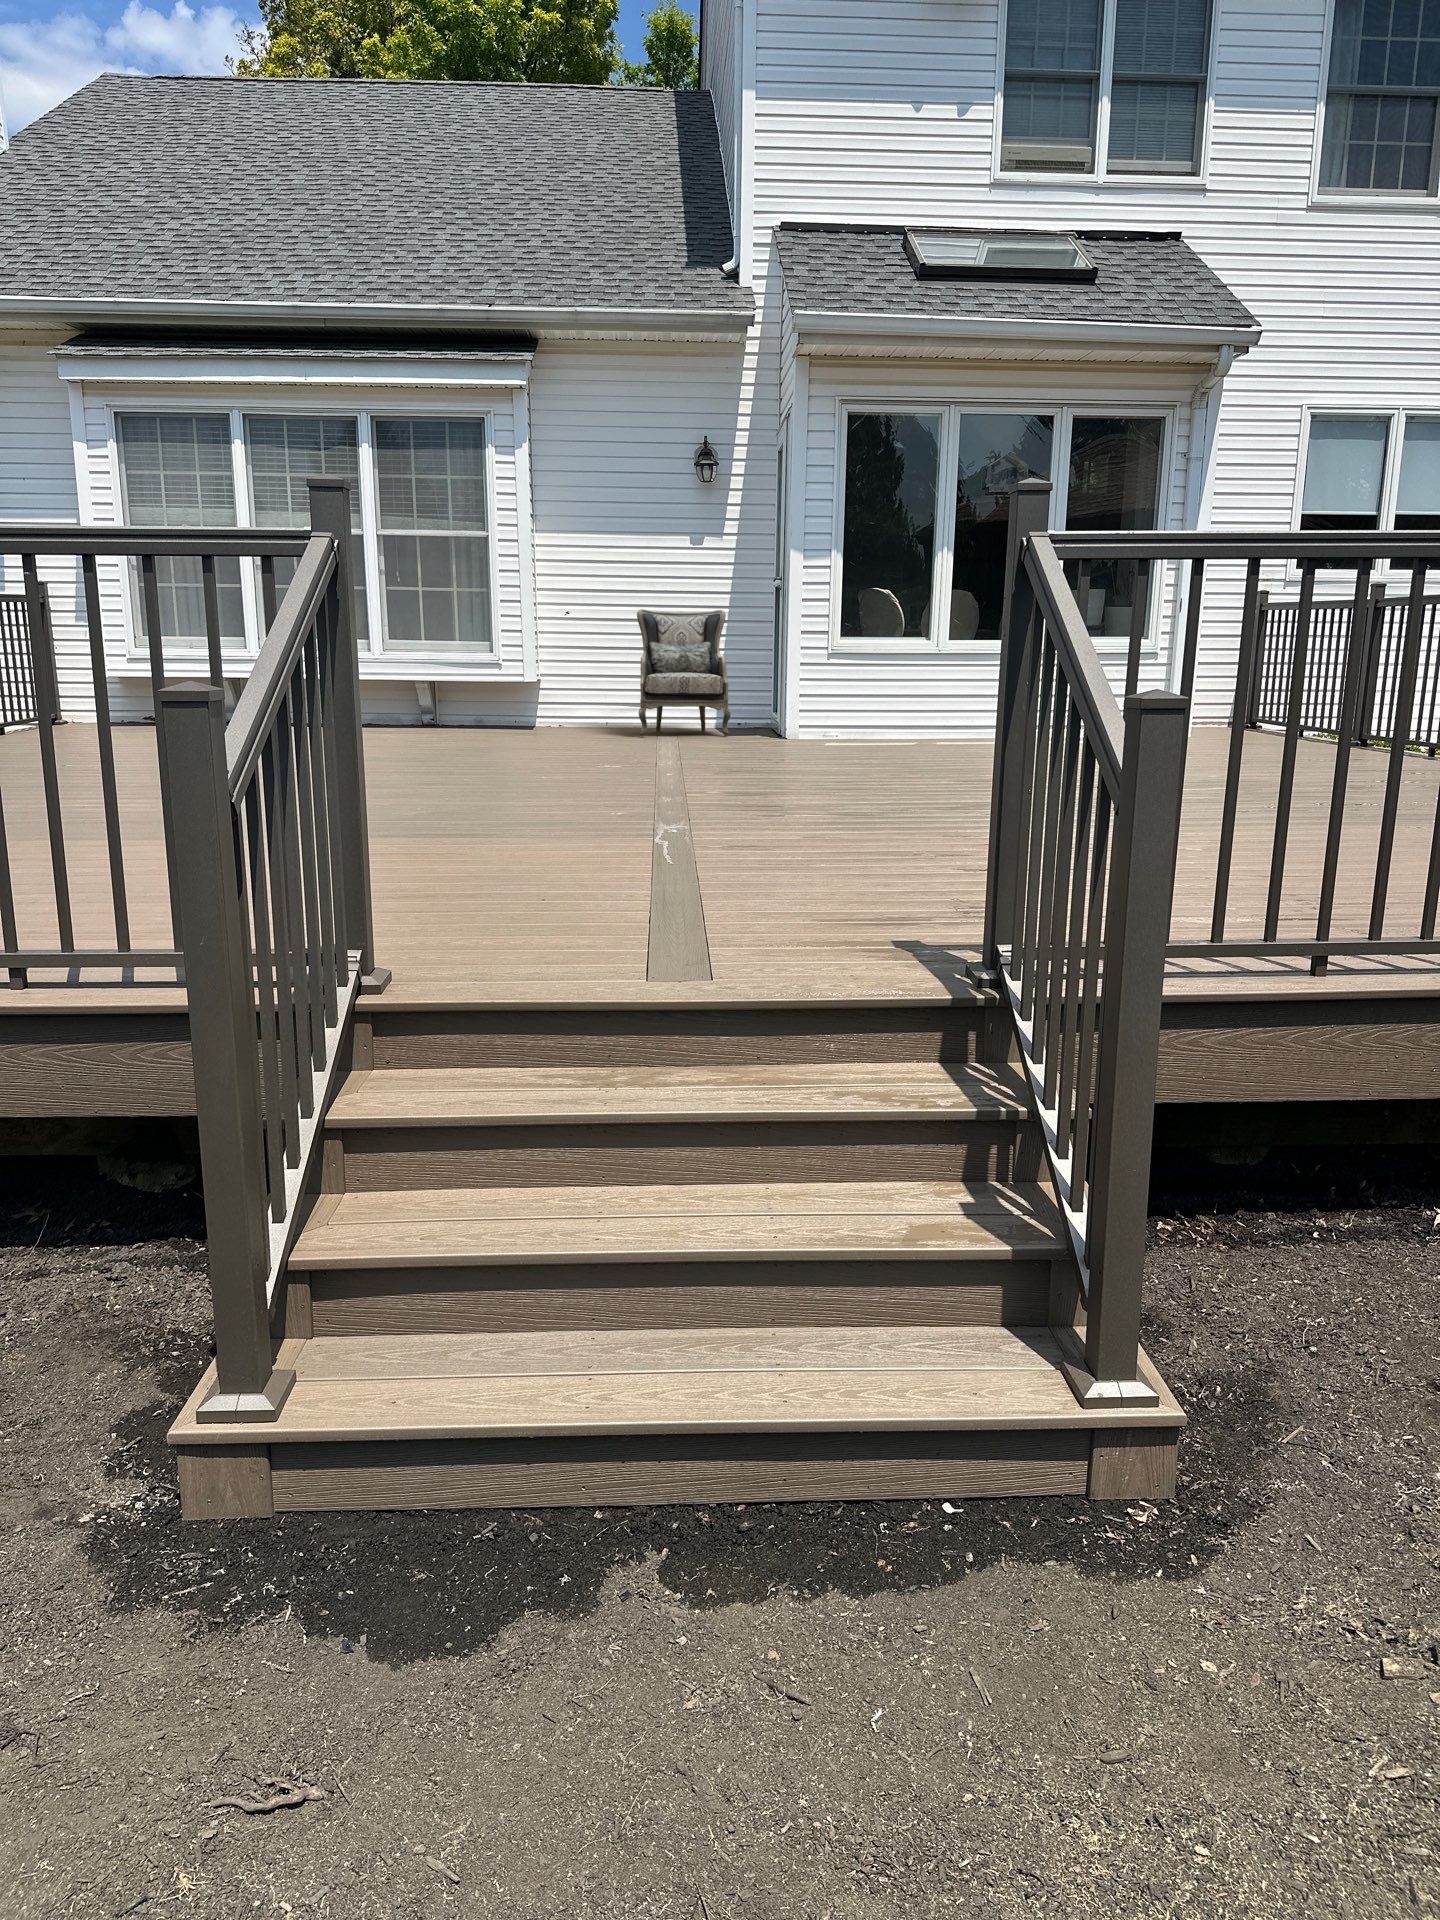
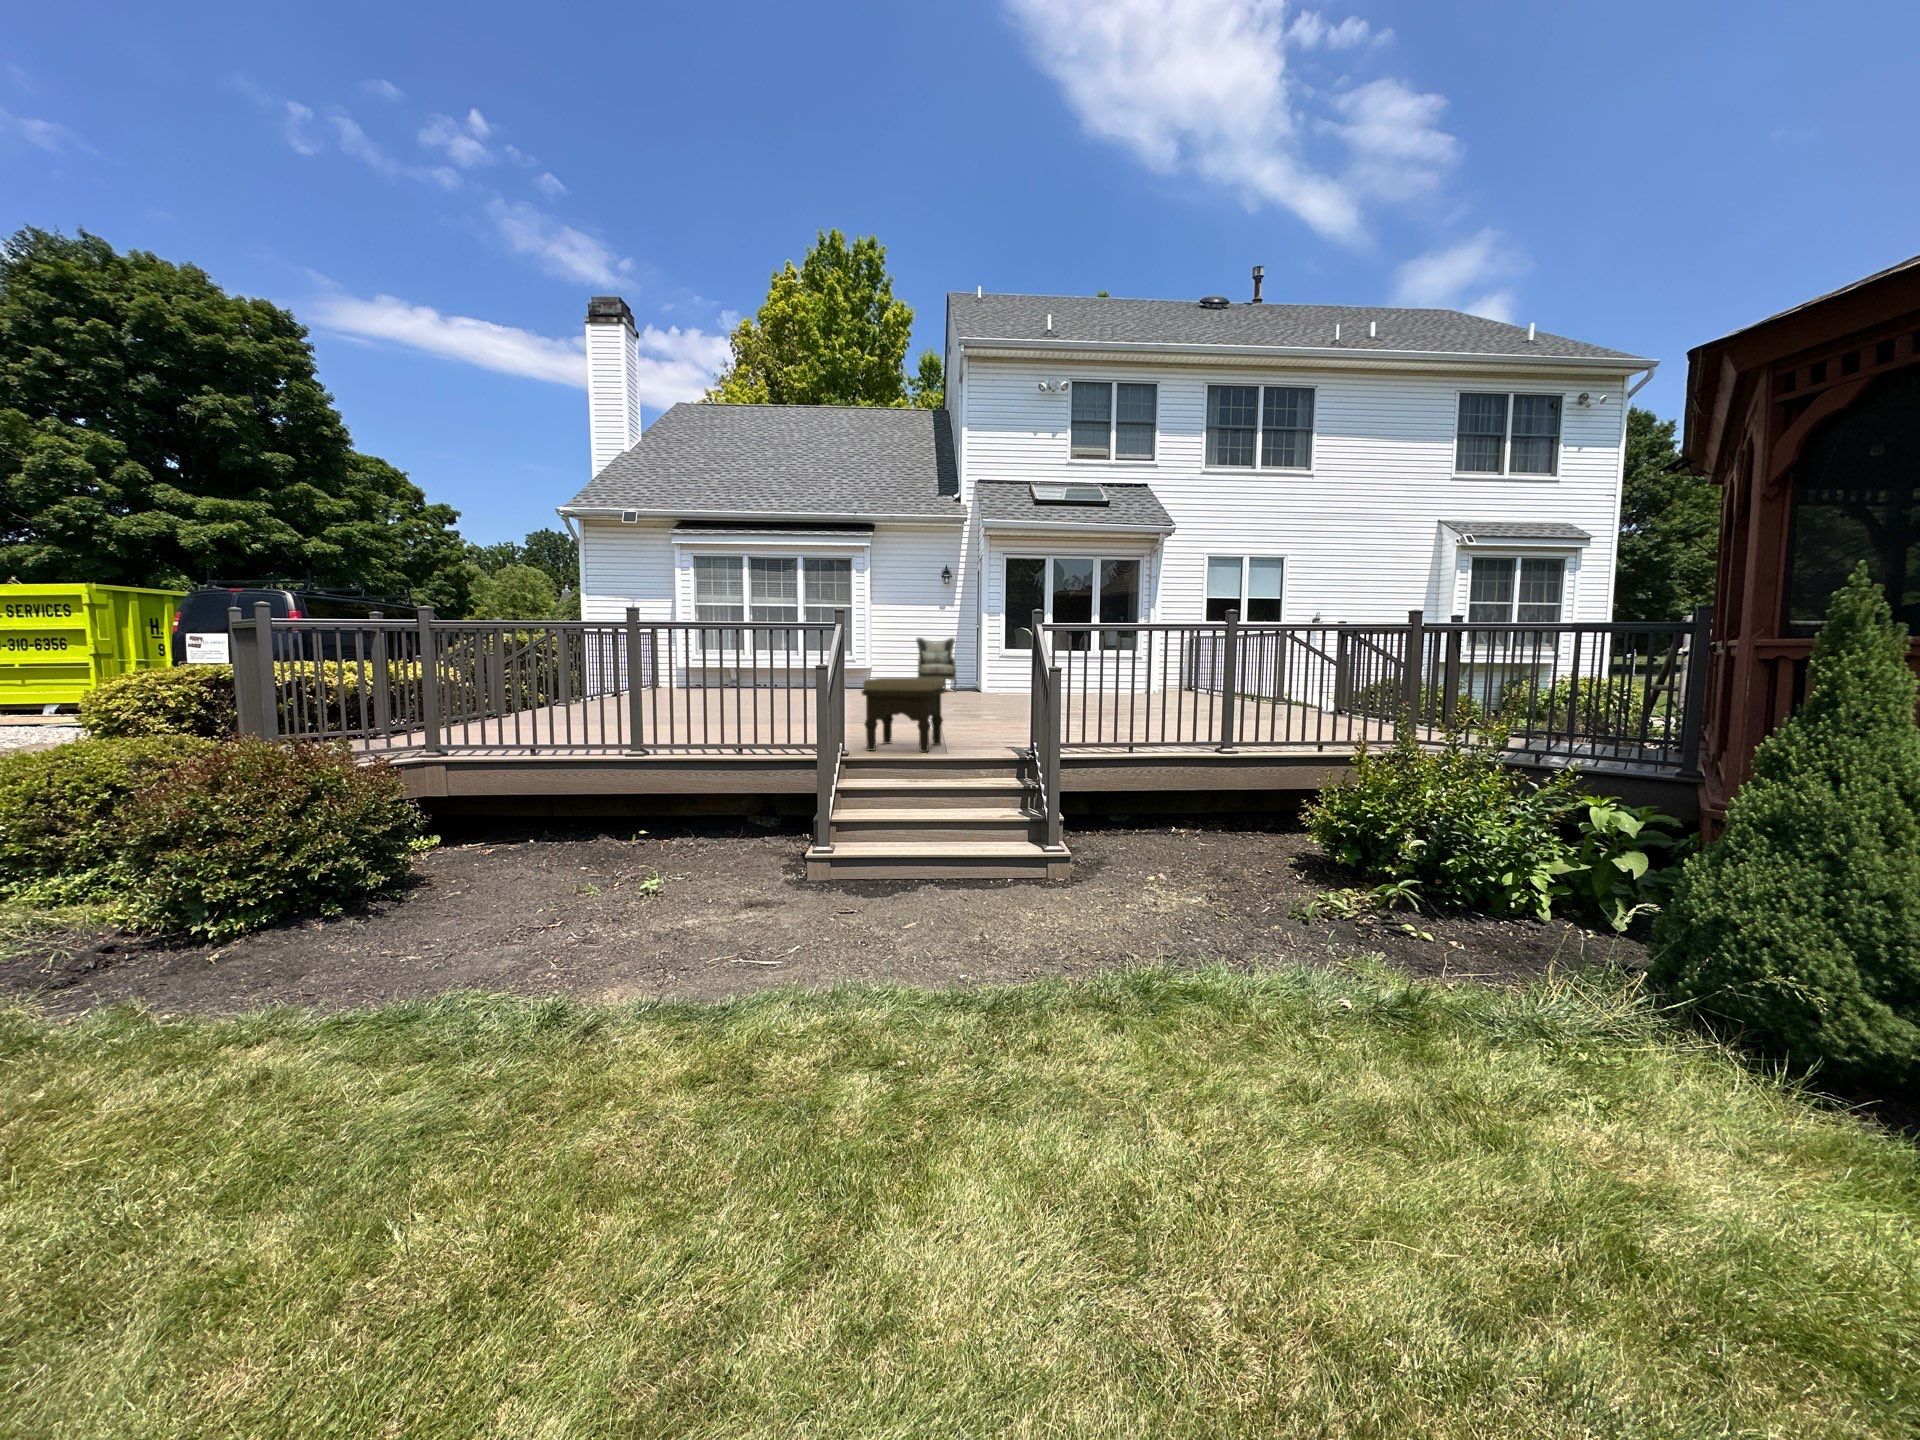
ottoman: none [431,716,705,963] -> present [862,678,946,752]

